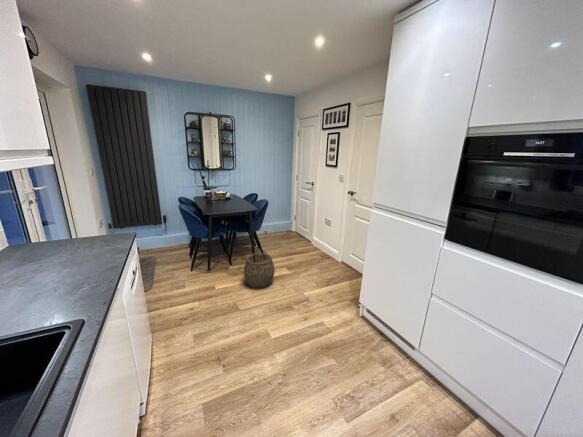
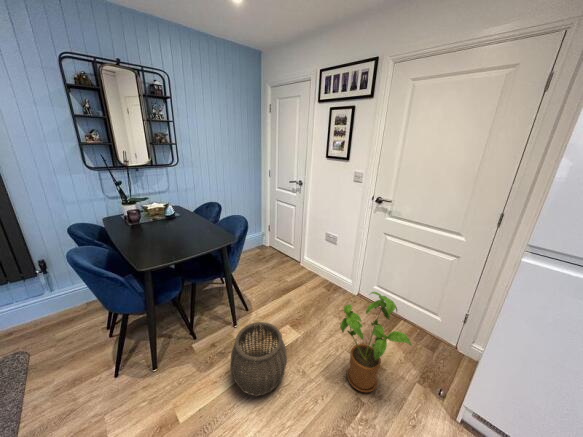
house plant: none [302,240,335,297] -> present [340,292,411,392]

